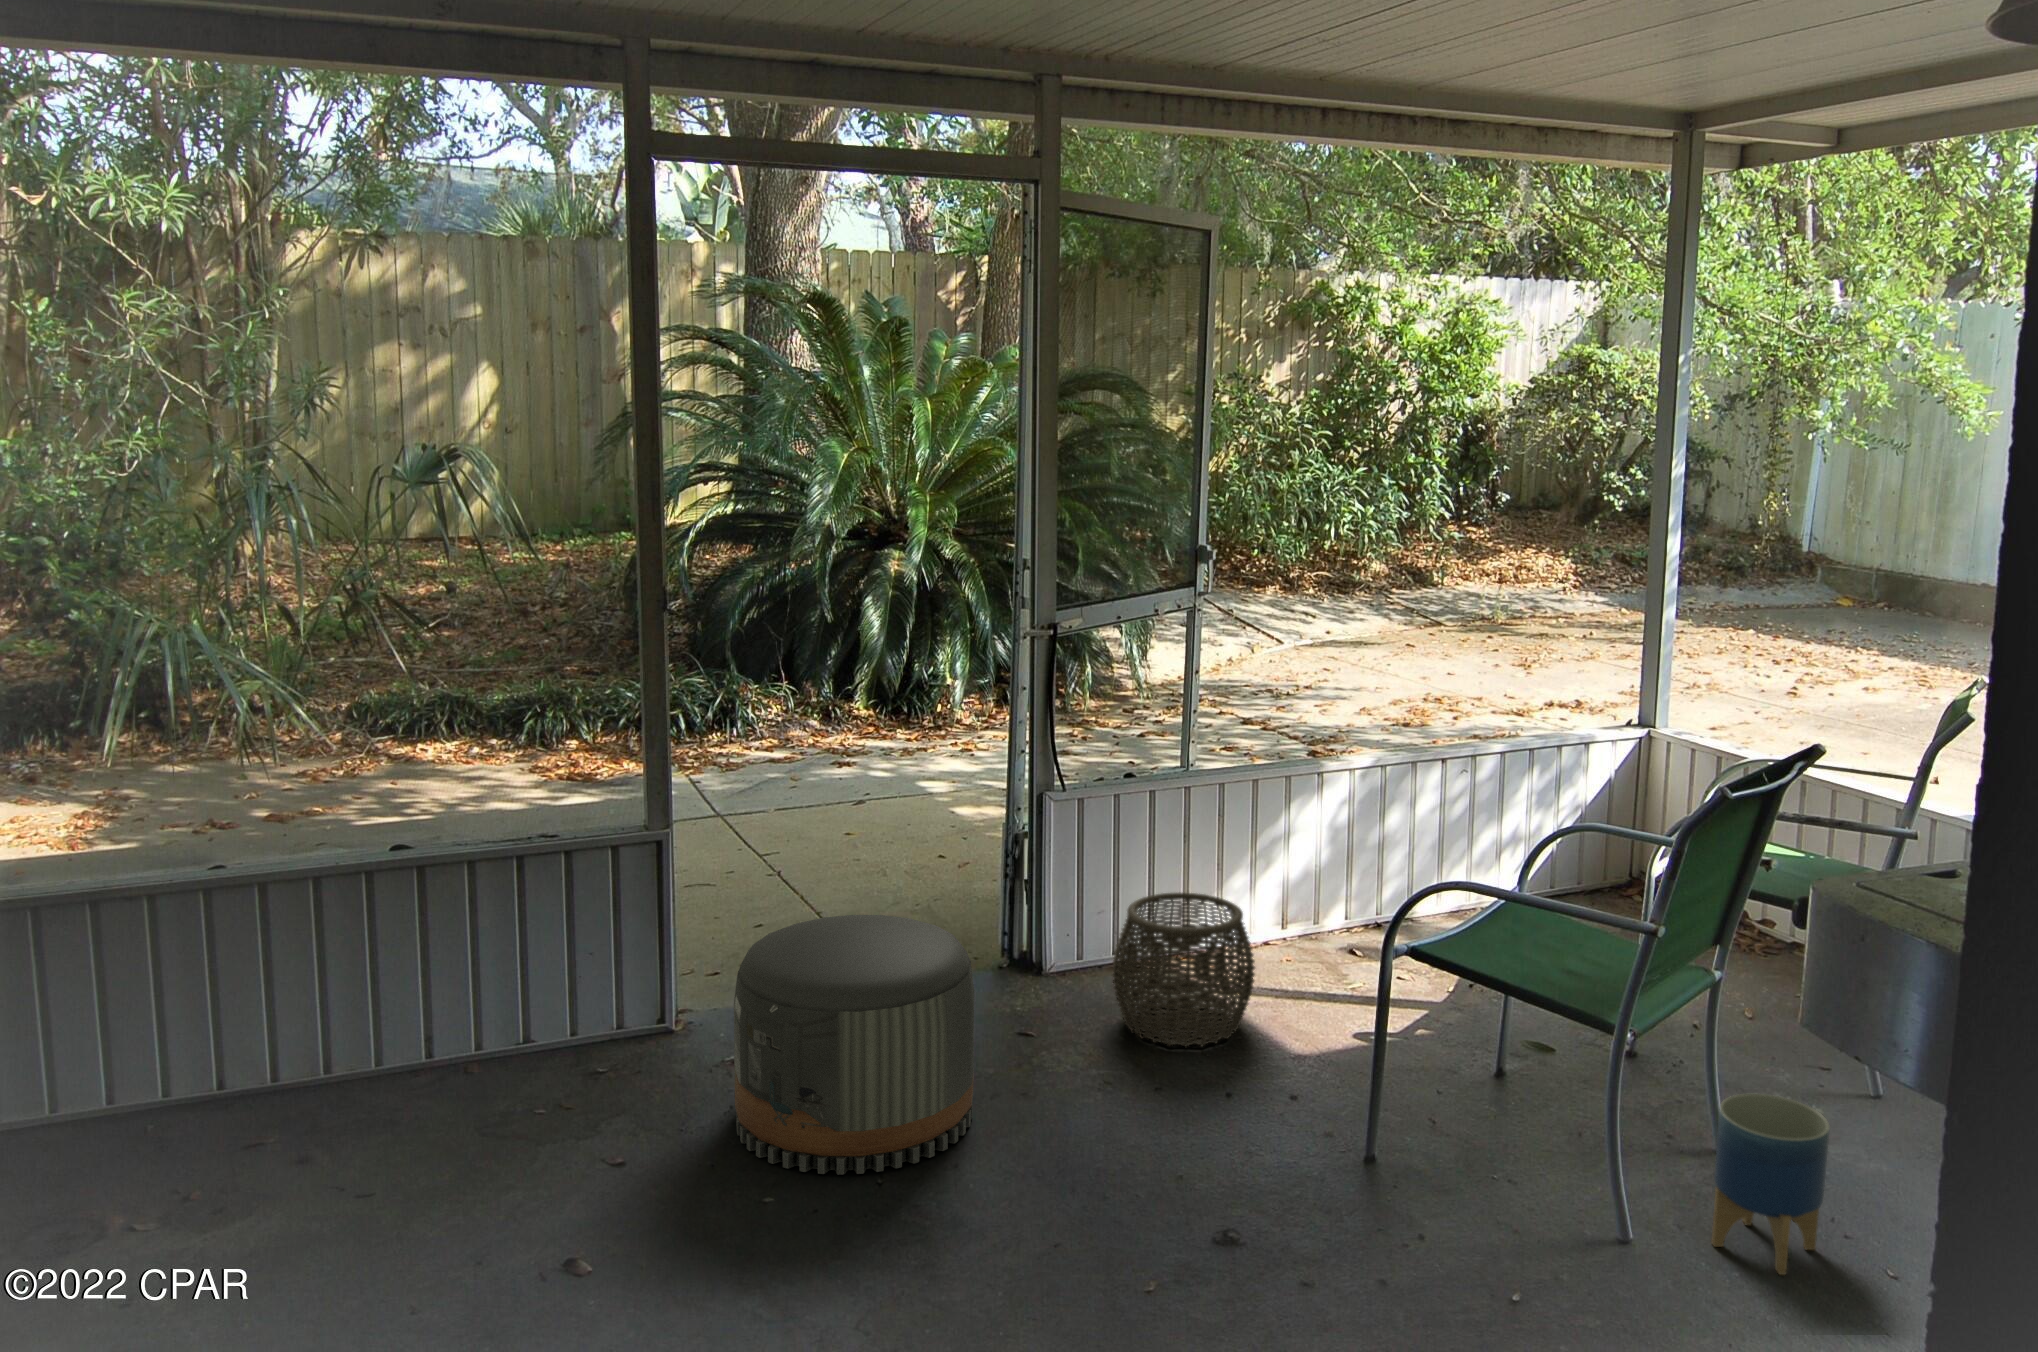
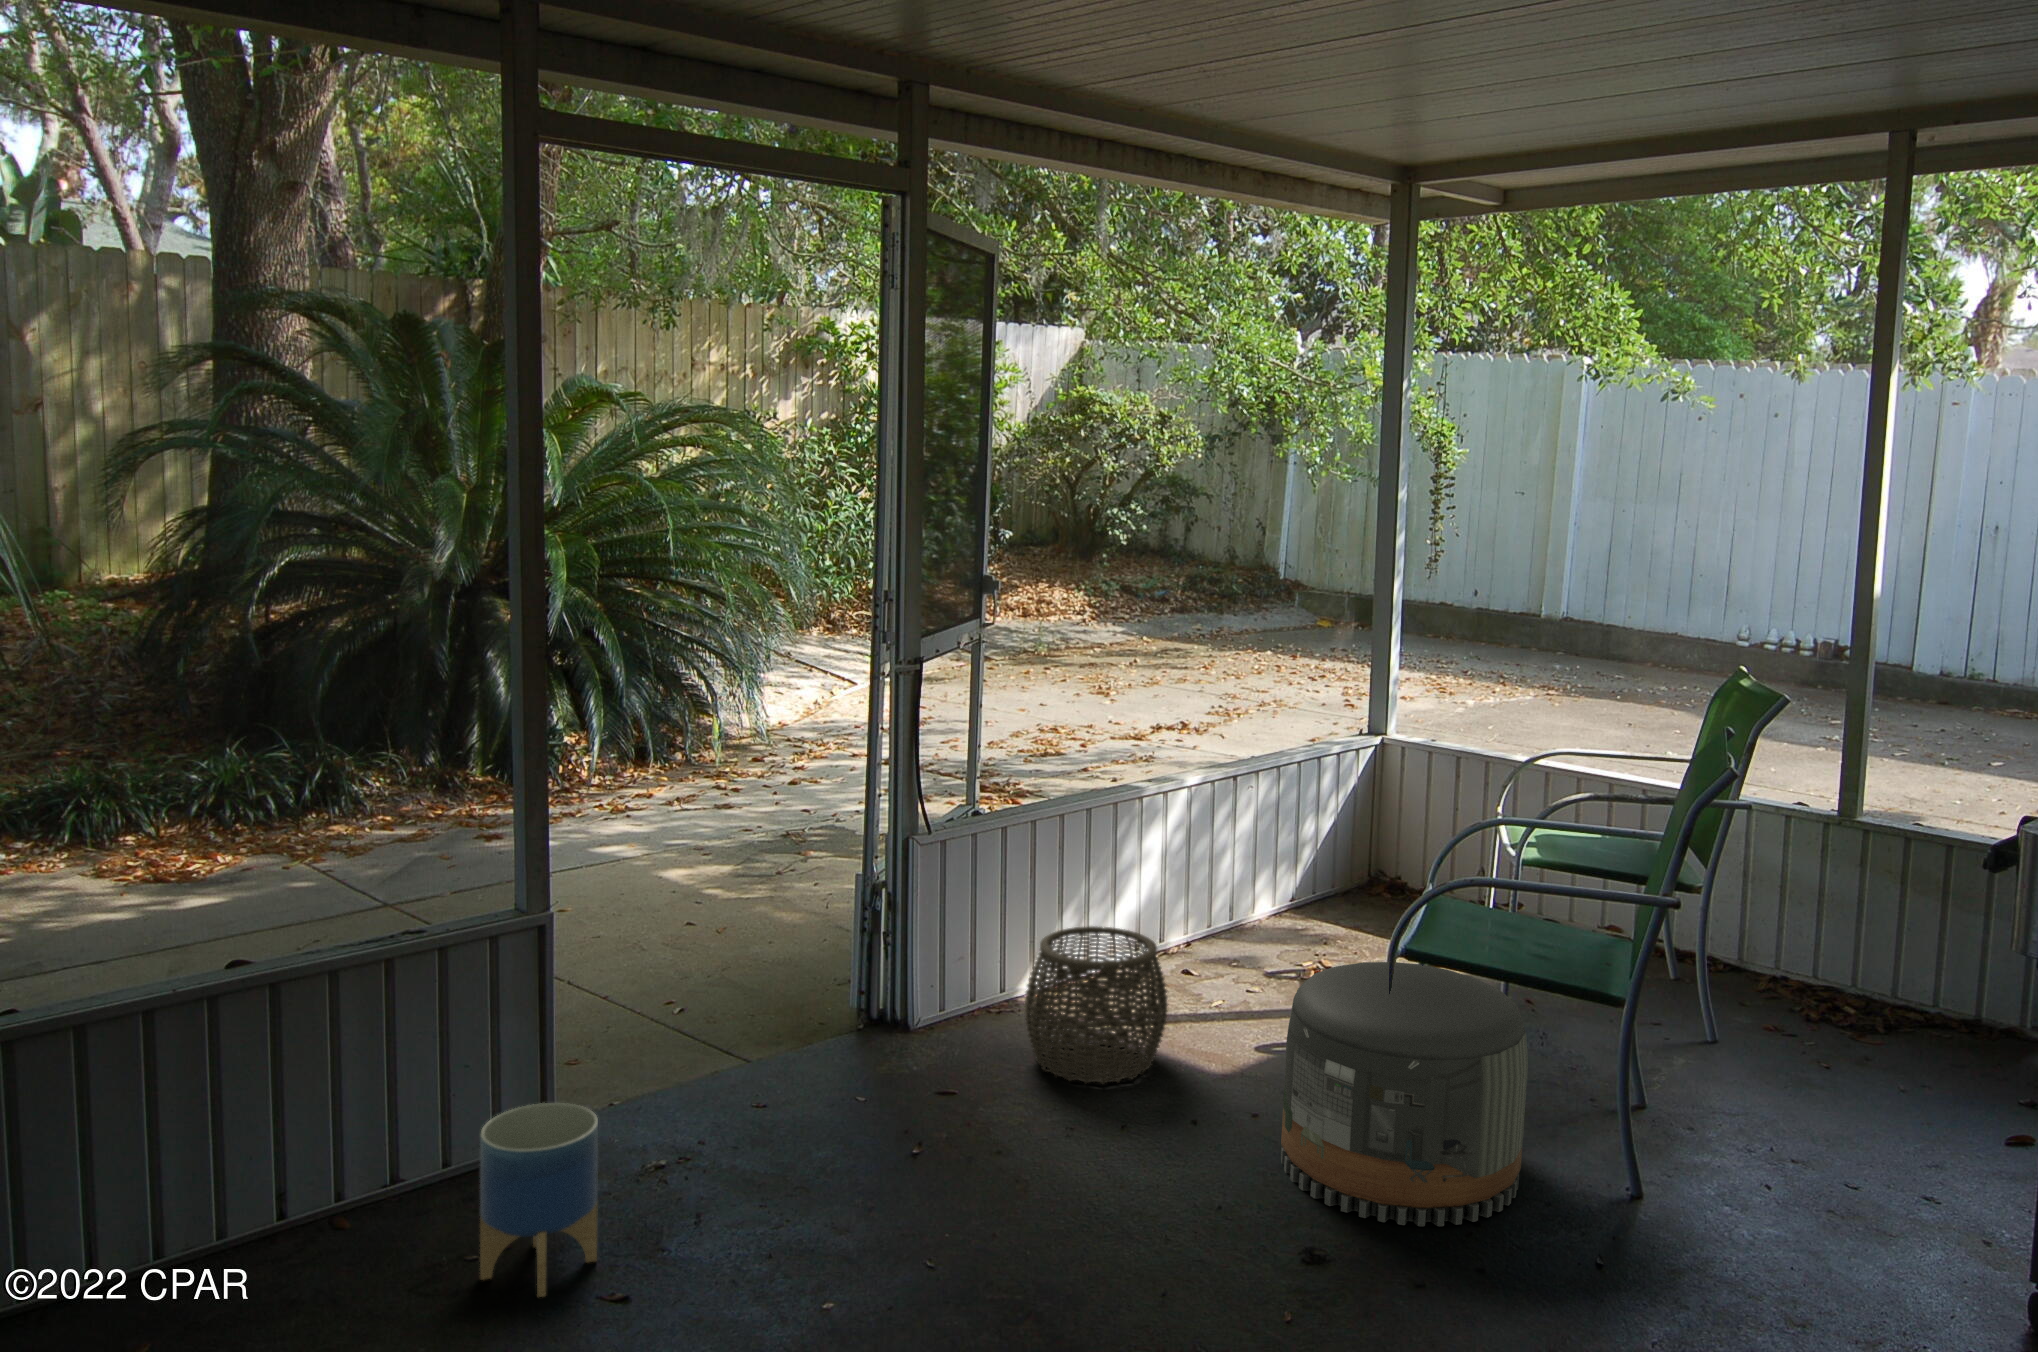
pouf: present [734,915,974,1175] -> present [1281,962,1528,1226]
planter: present [1711,1094,1830,1275] -> present [480,1103,598,1297]

